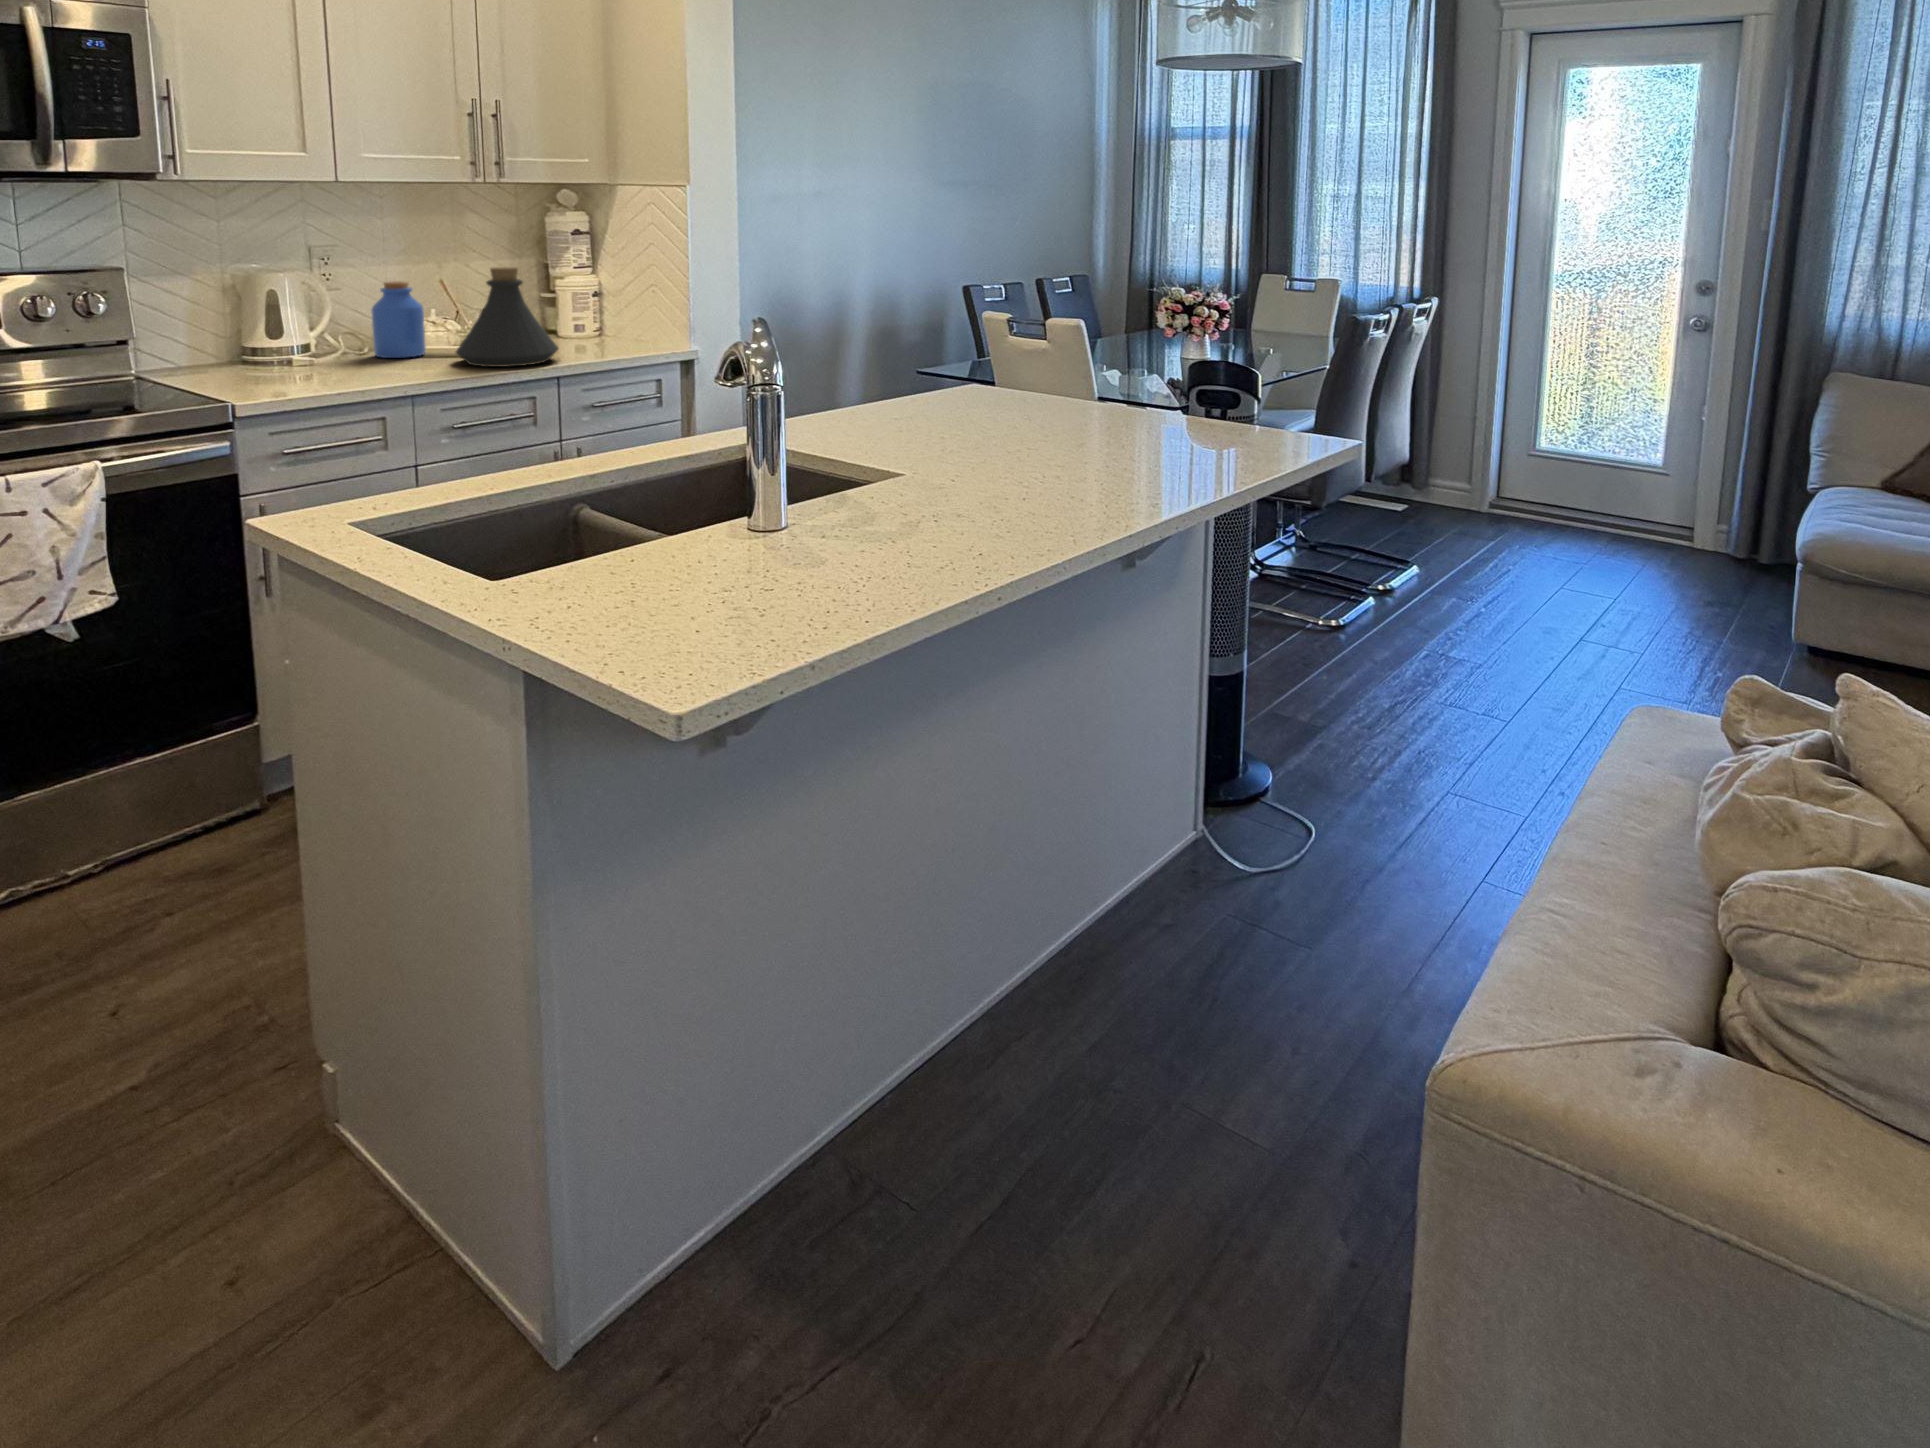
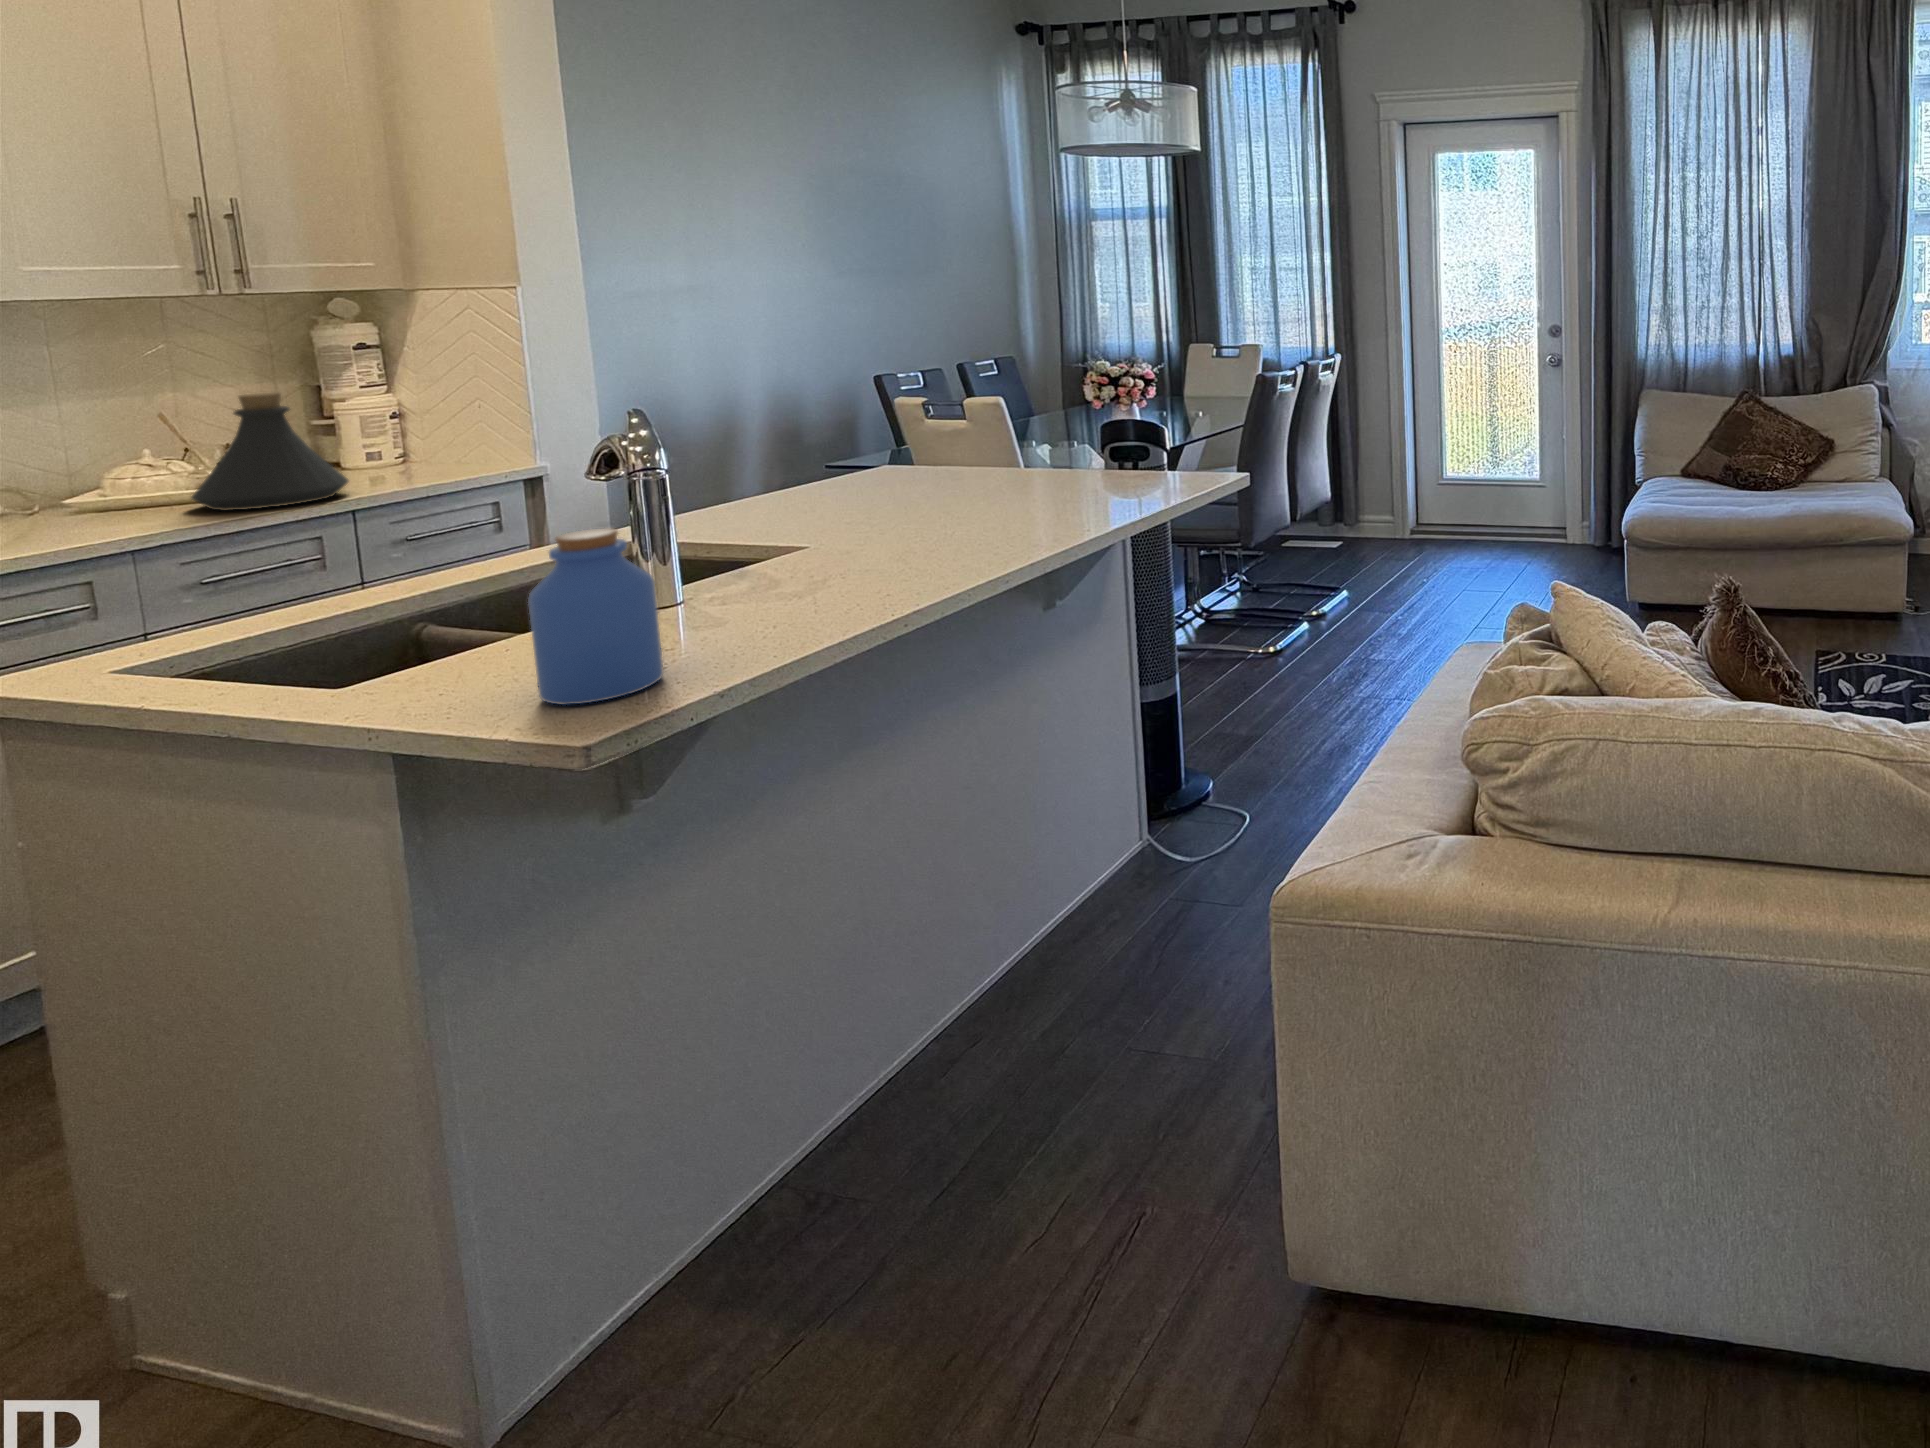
jar: present [371,281,426,358] -> present [528,529,663,705]

